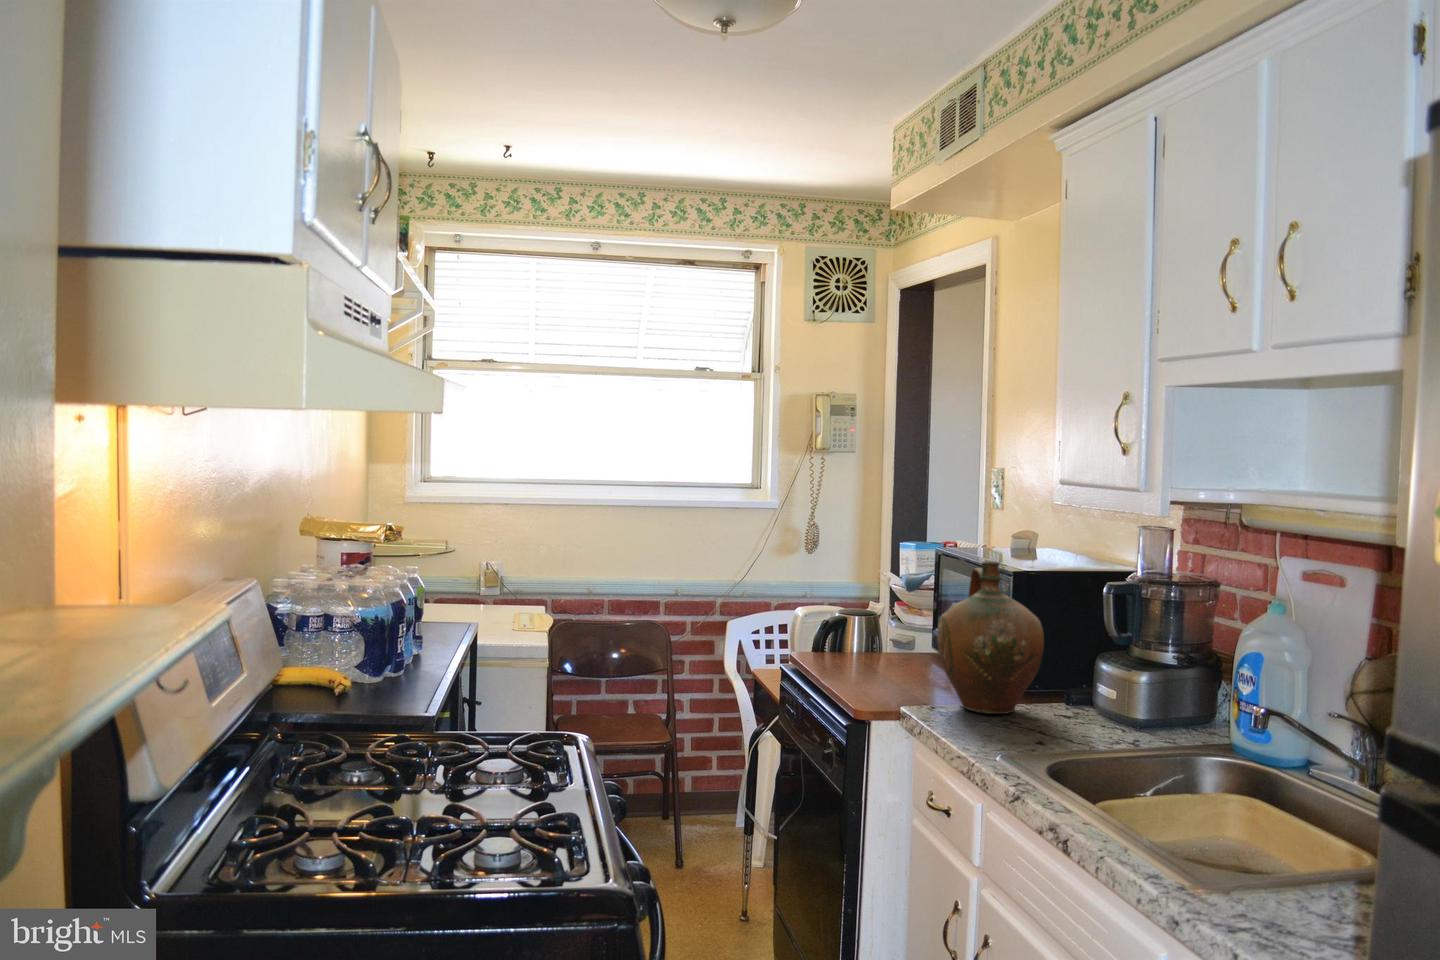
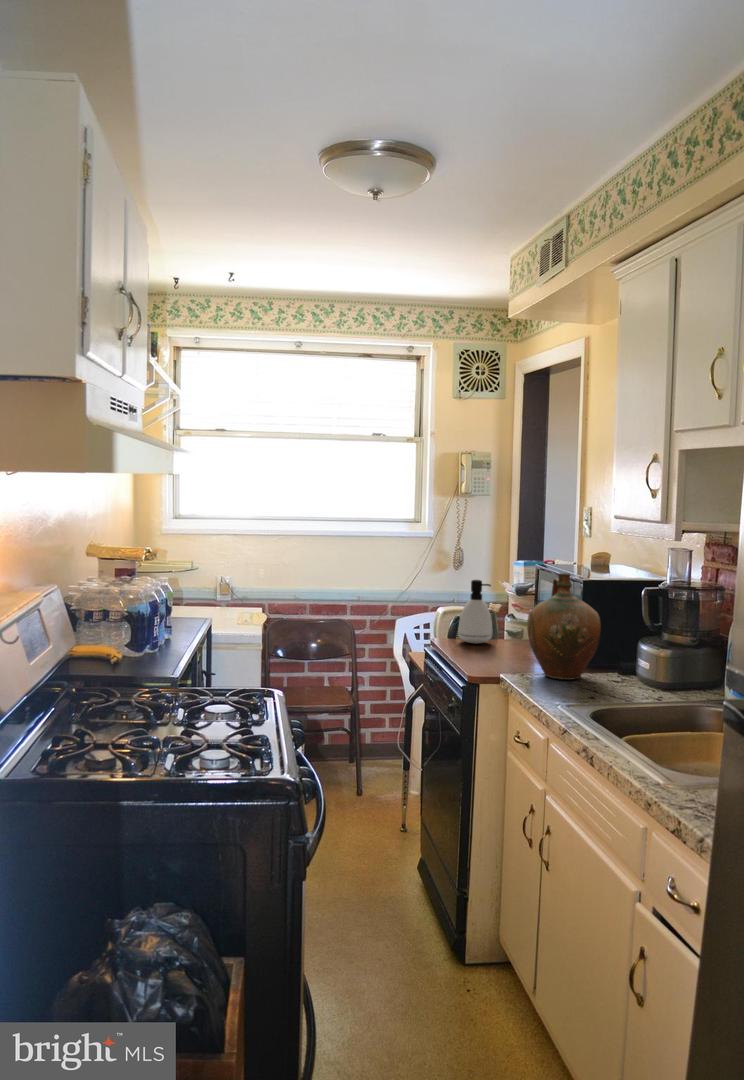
soap dispenser: none [829,569,877,659] -> present [458,580,492,643]

